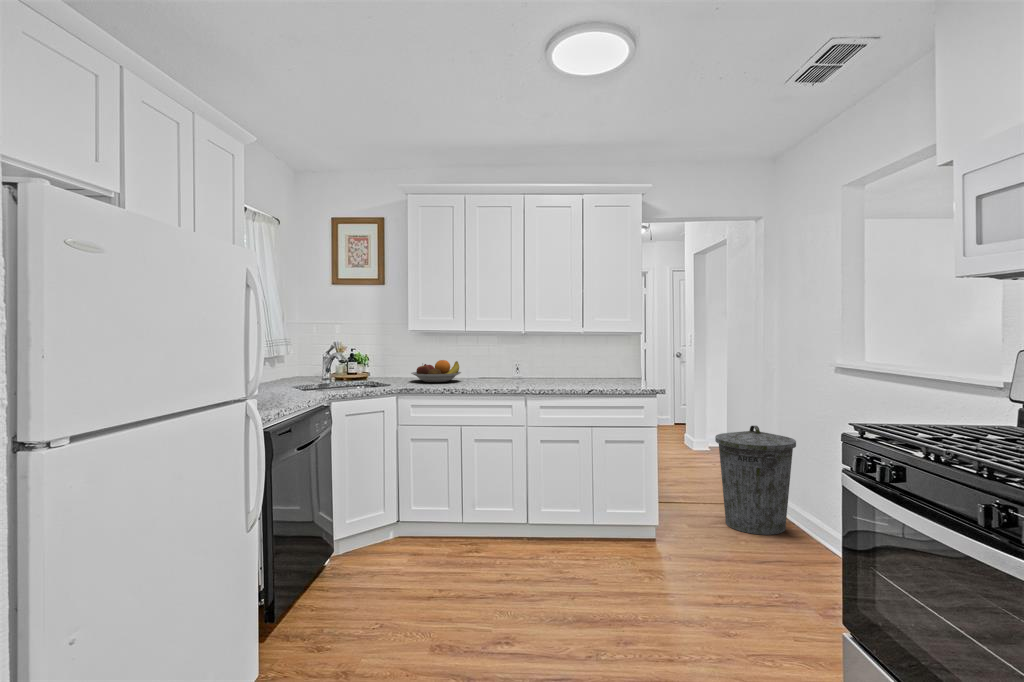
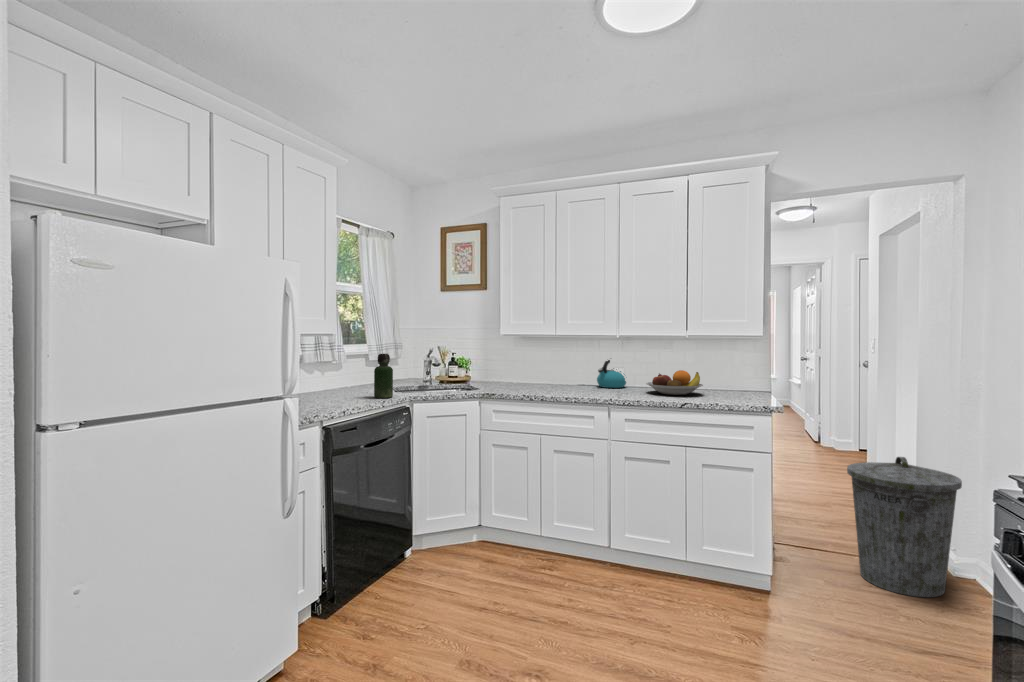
bottle: none [290,350,311,397] -> present [374,354,393,398]
kettle: none [498,352,527,380] -> present [597,360,626,388]
fruit bowl: present [411,360,461,382] -> present [646,370,703,395]

